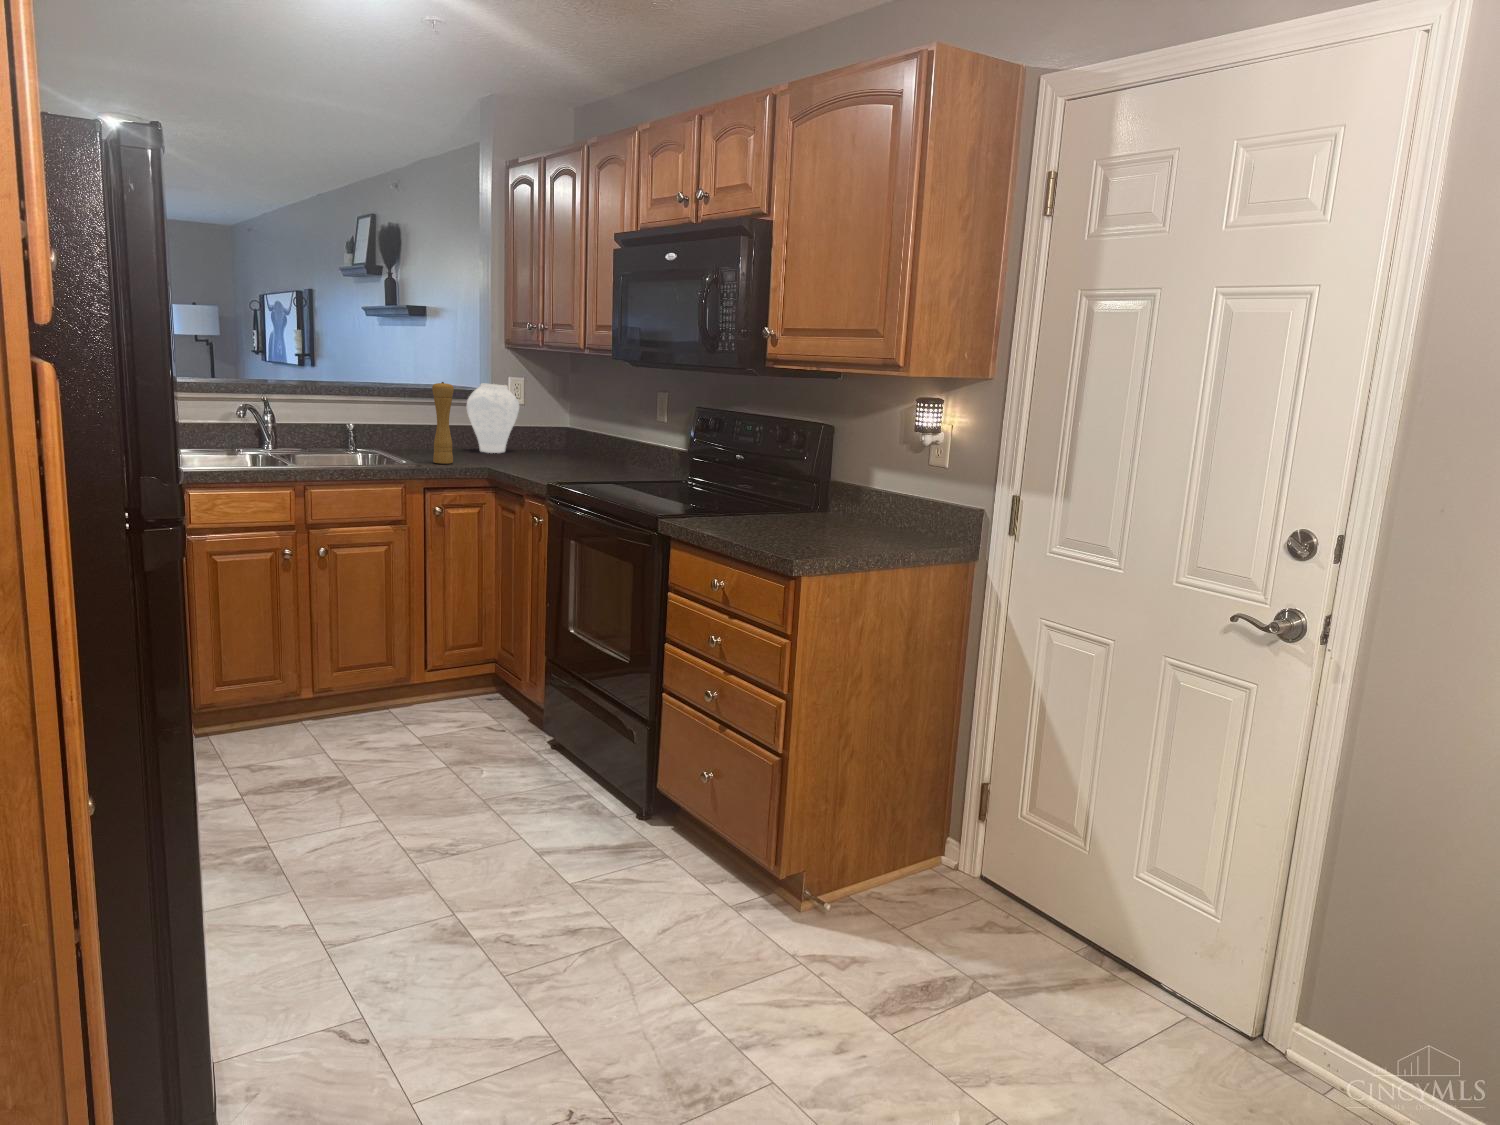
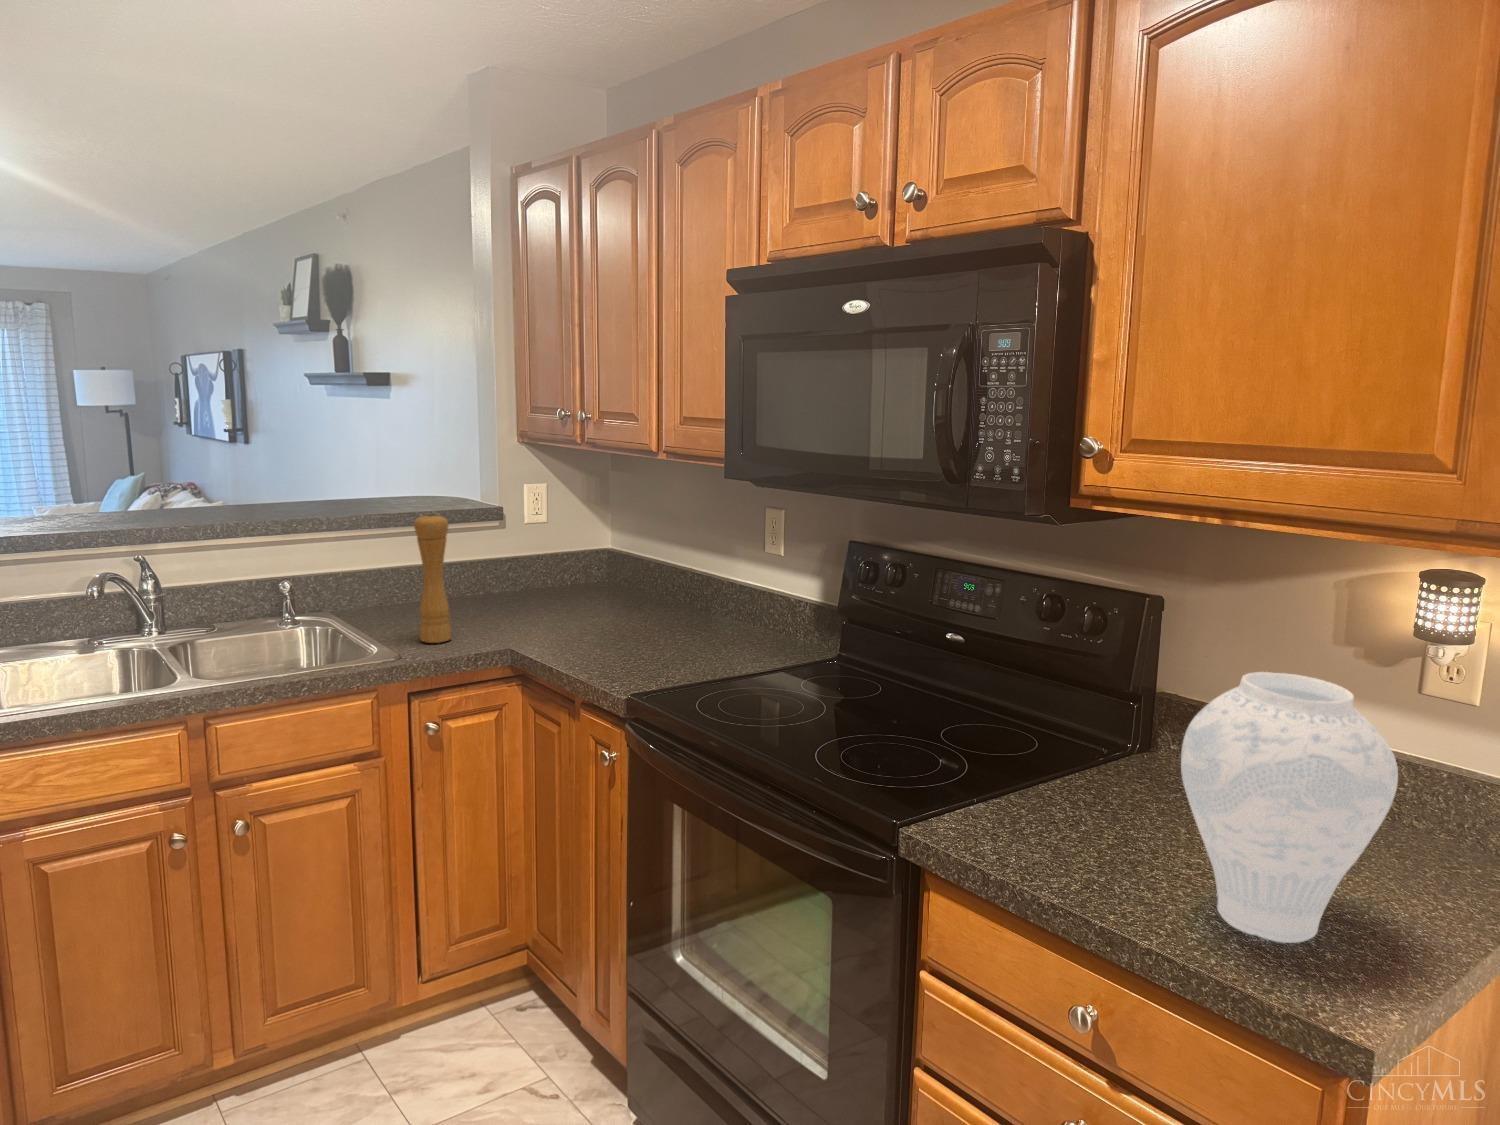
vase: present [467,383,519,453] -> present [1181,672,1398,943]

